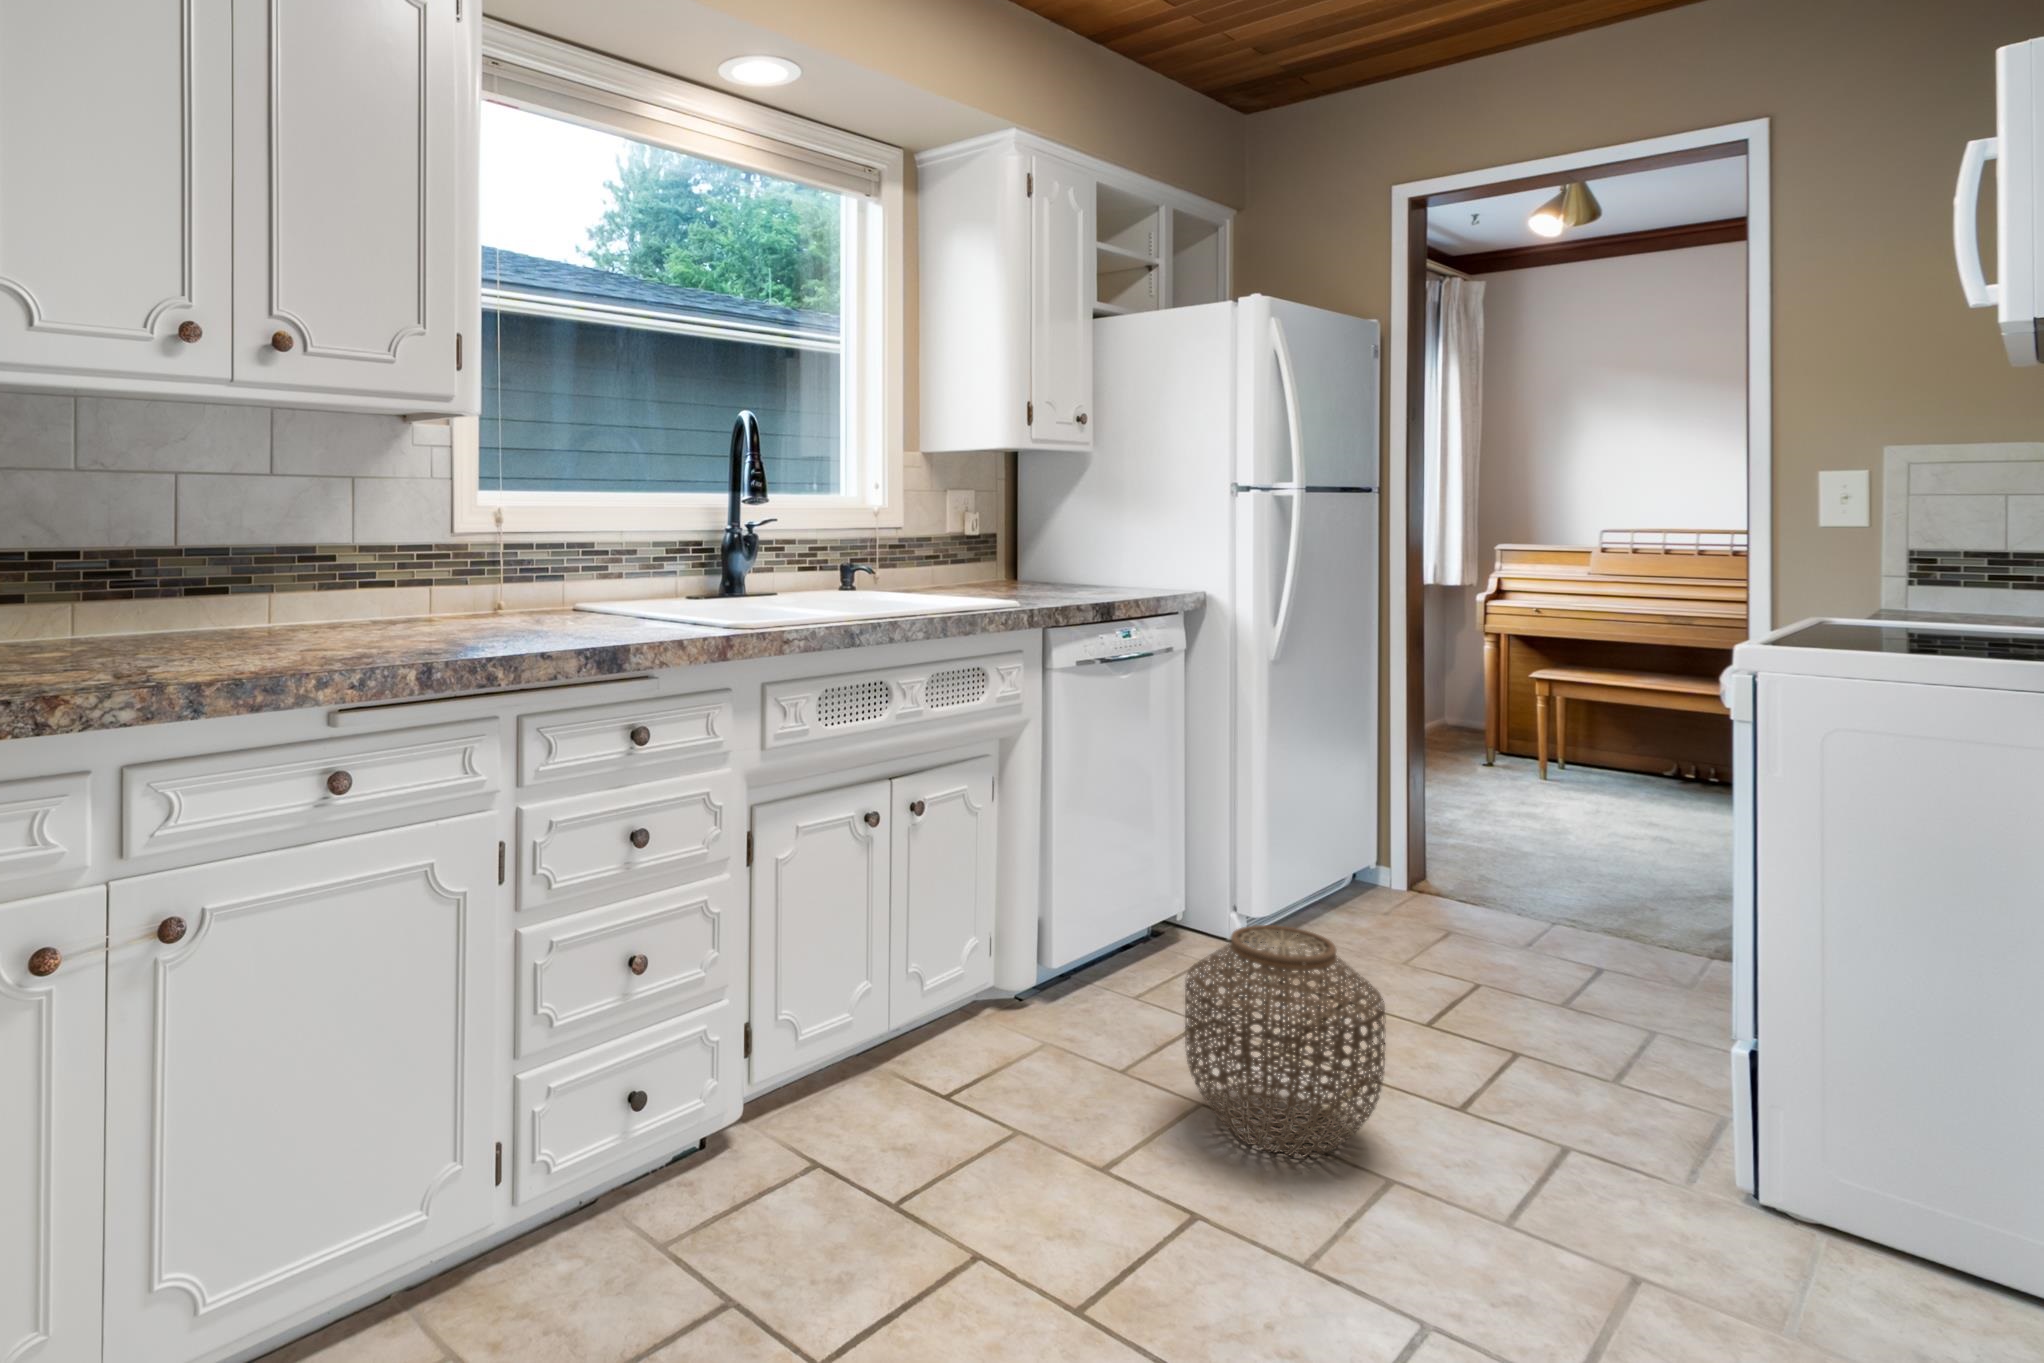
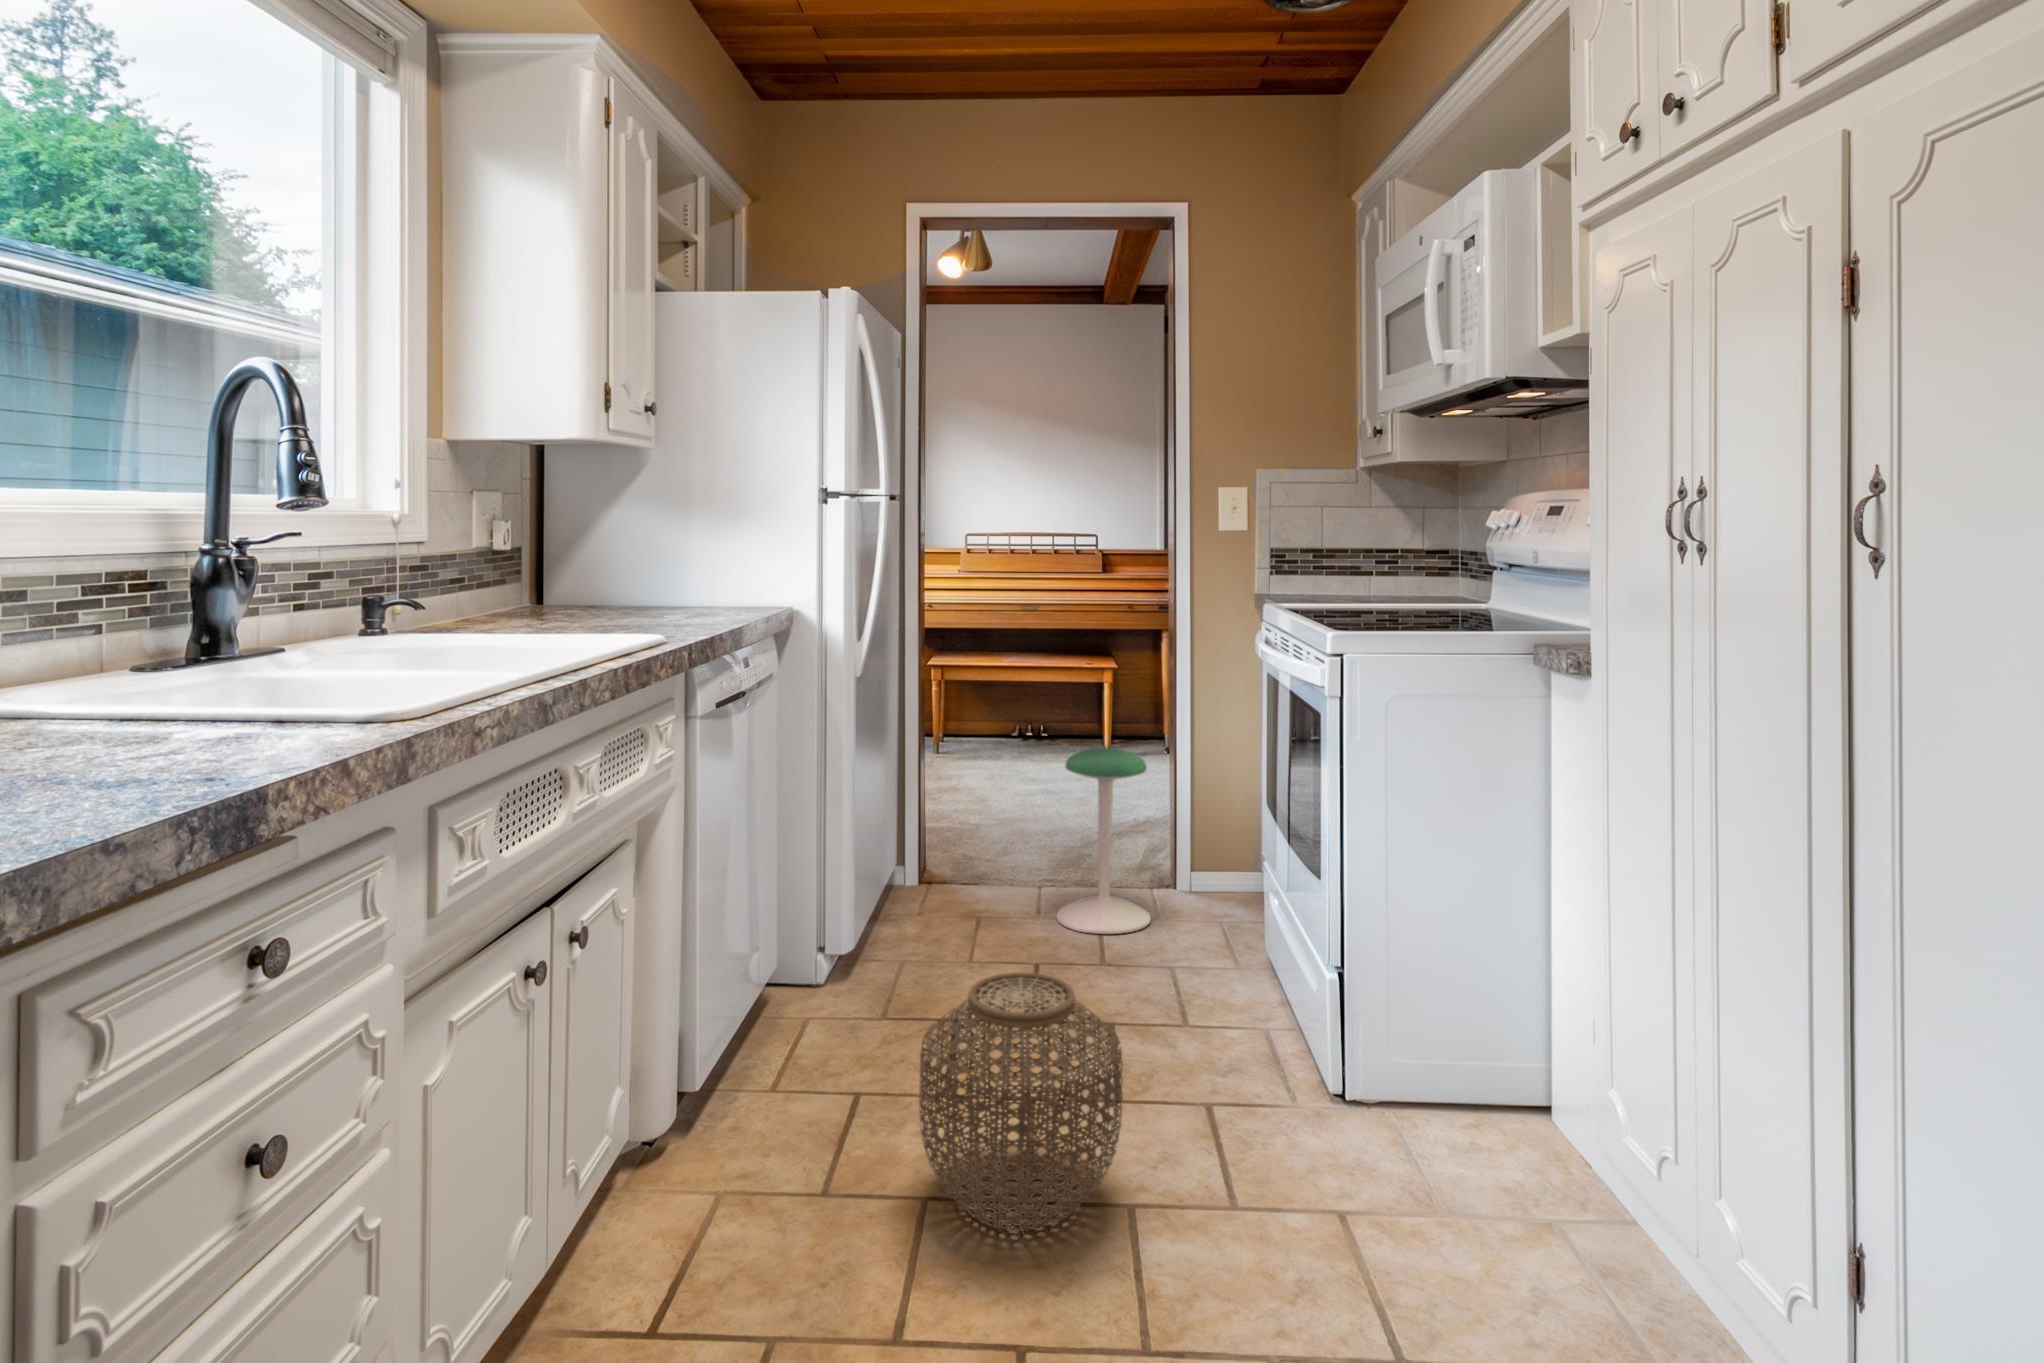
stool: none [1544,771,1675,987] -> present [1056,747,1151,934]

